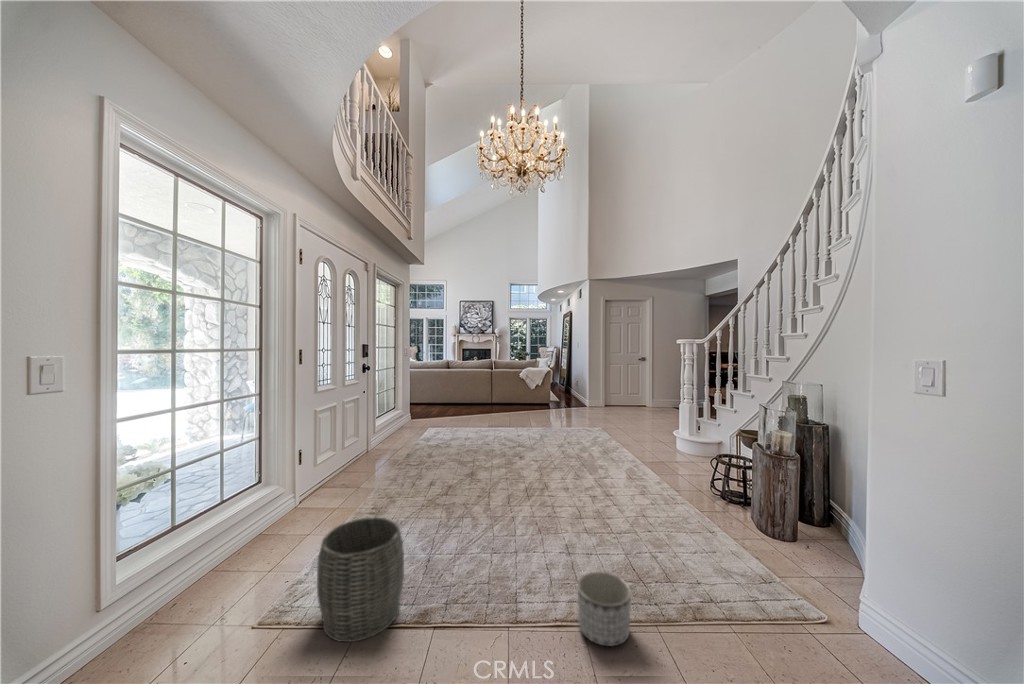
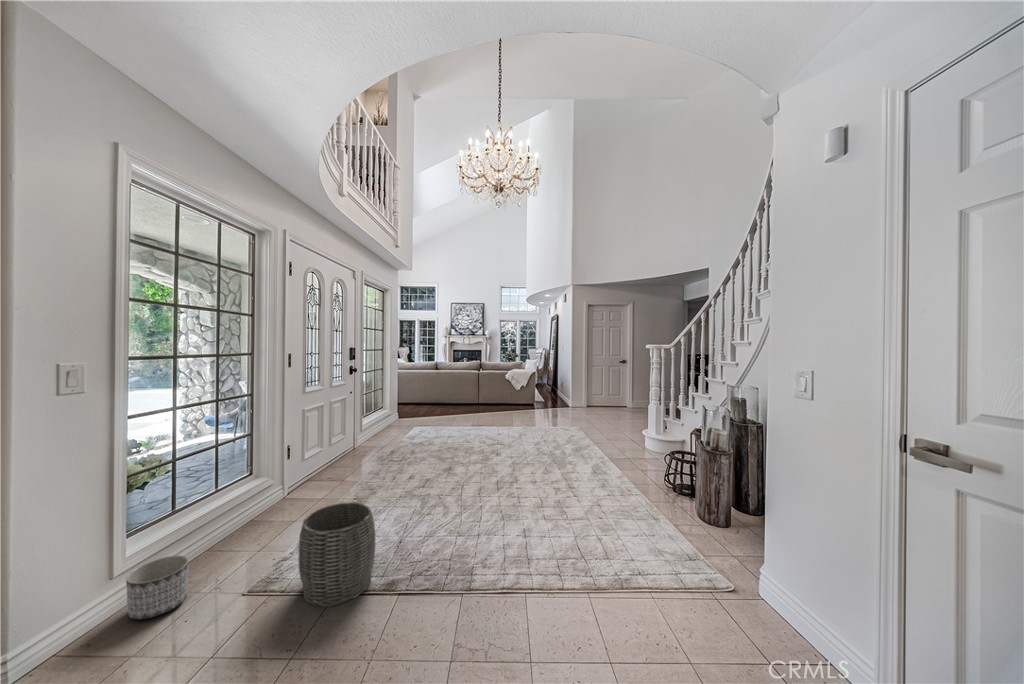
planter: present [578,571,631,646] -> present [126,555,189,619]

